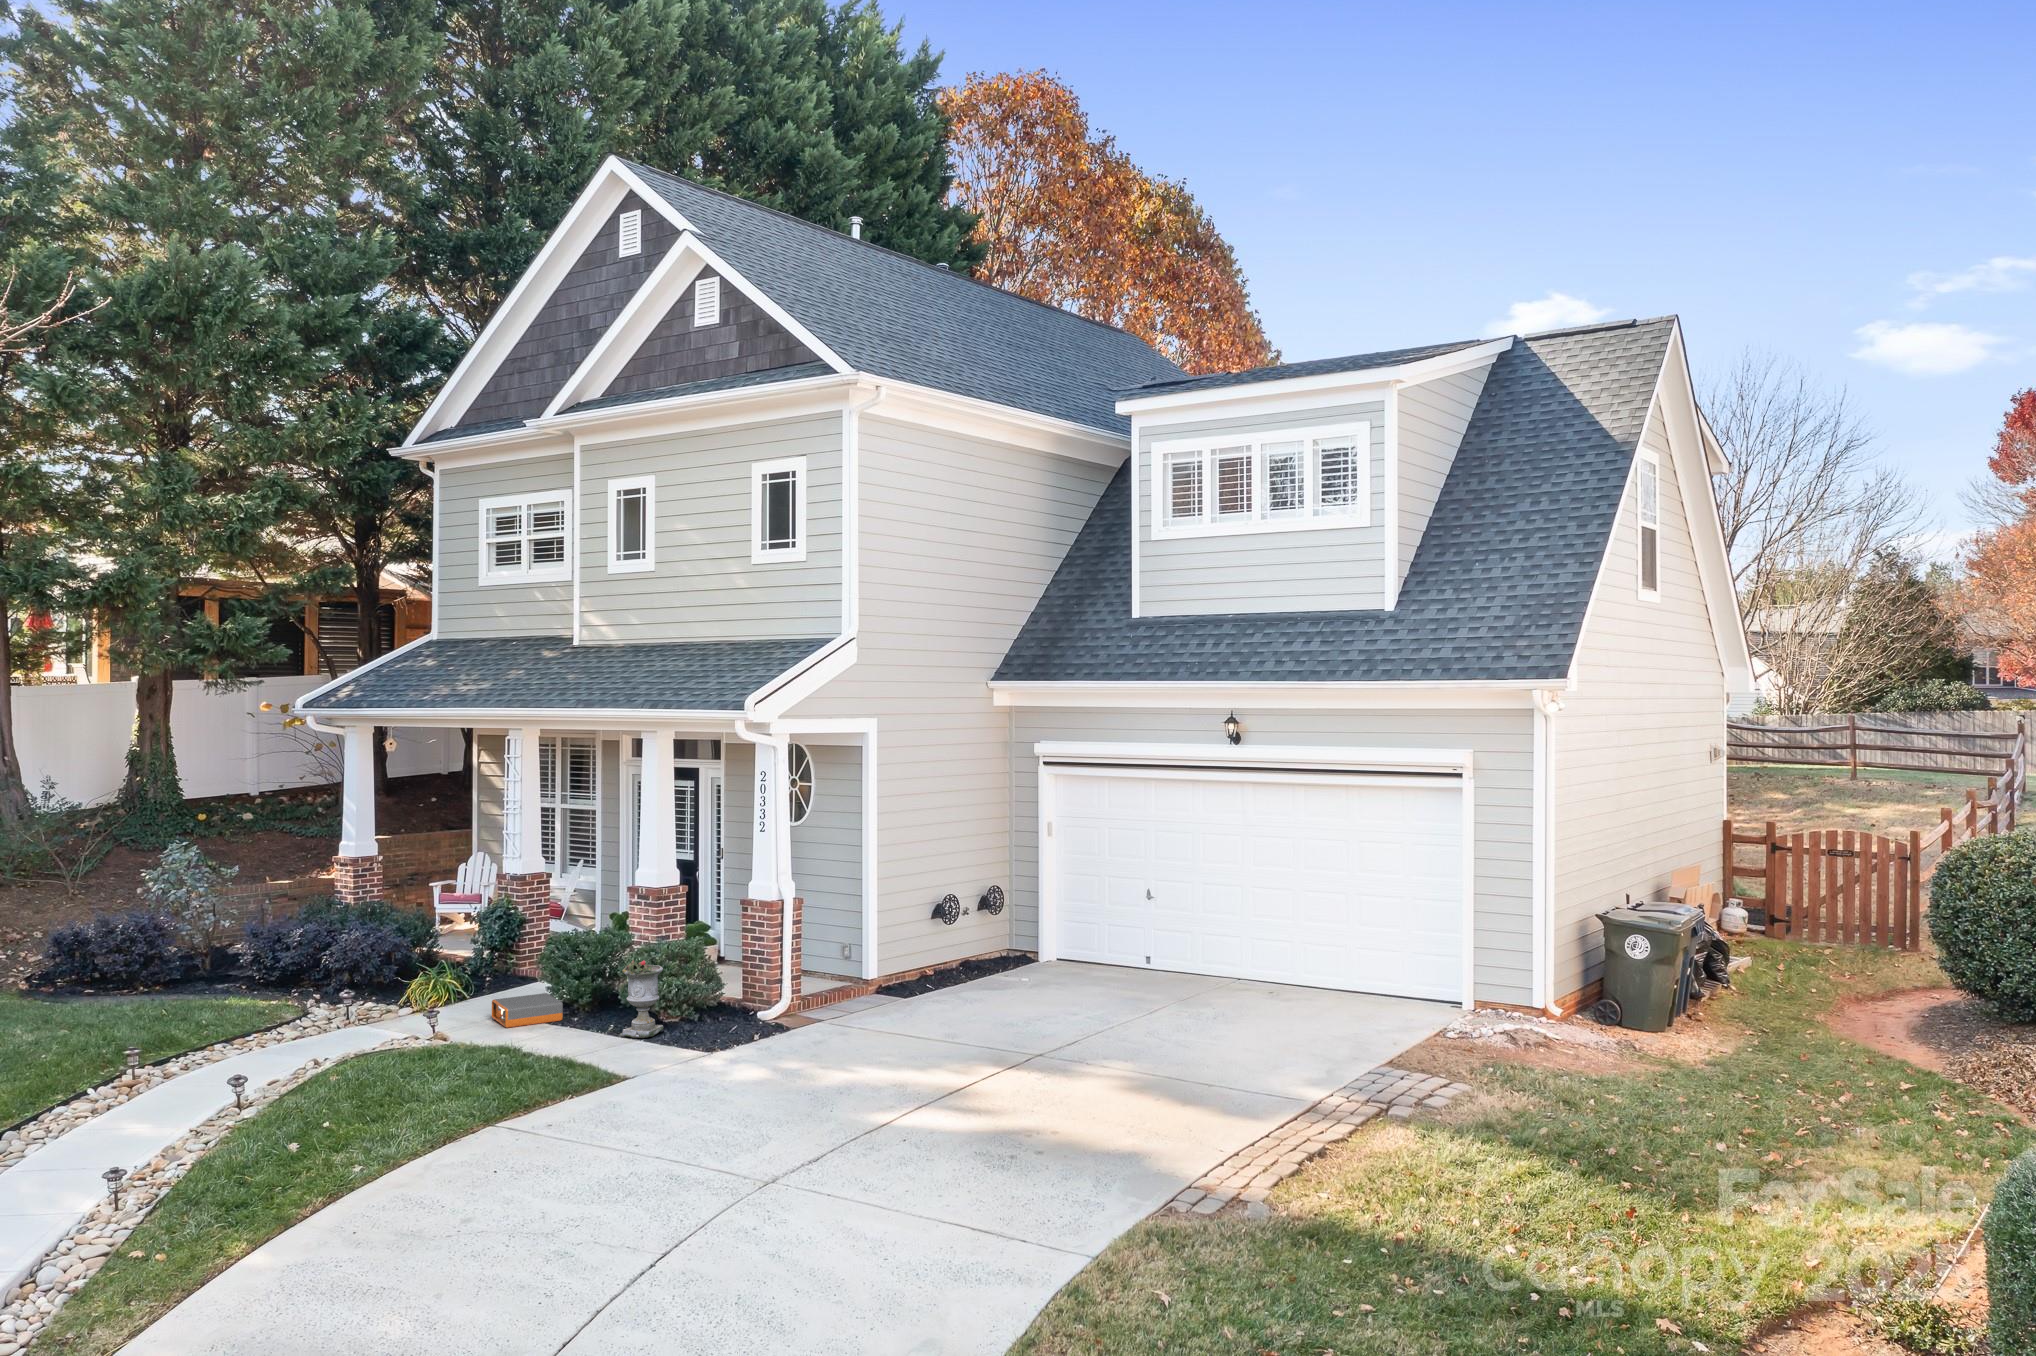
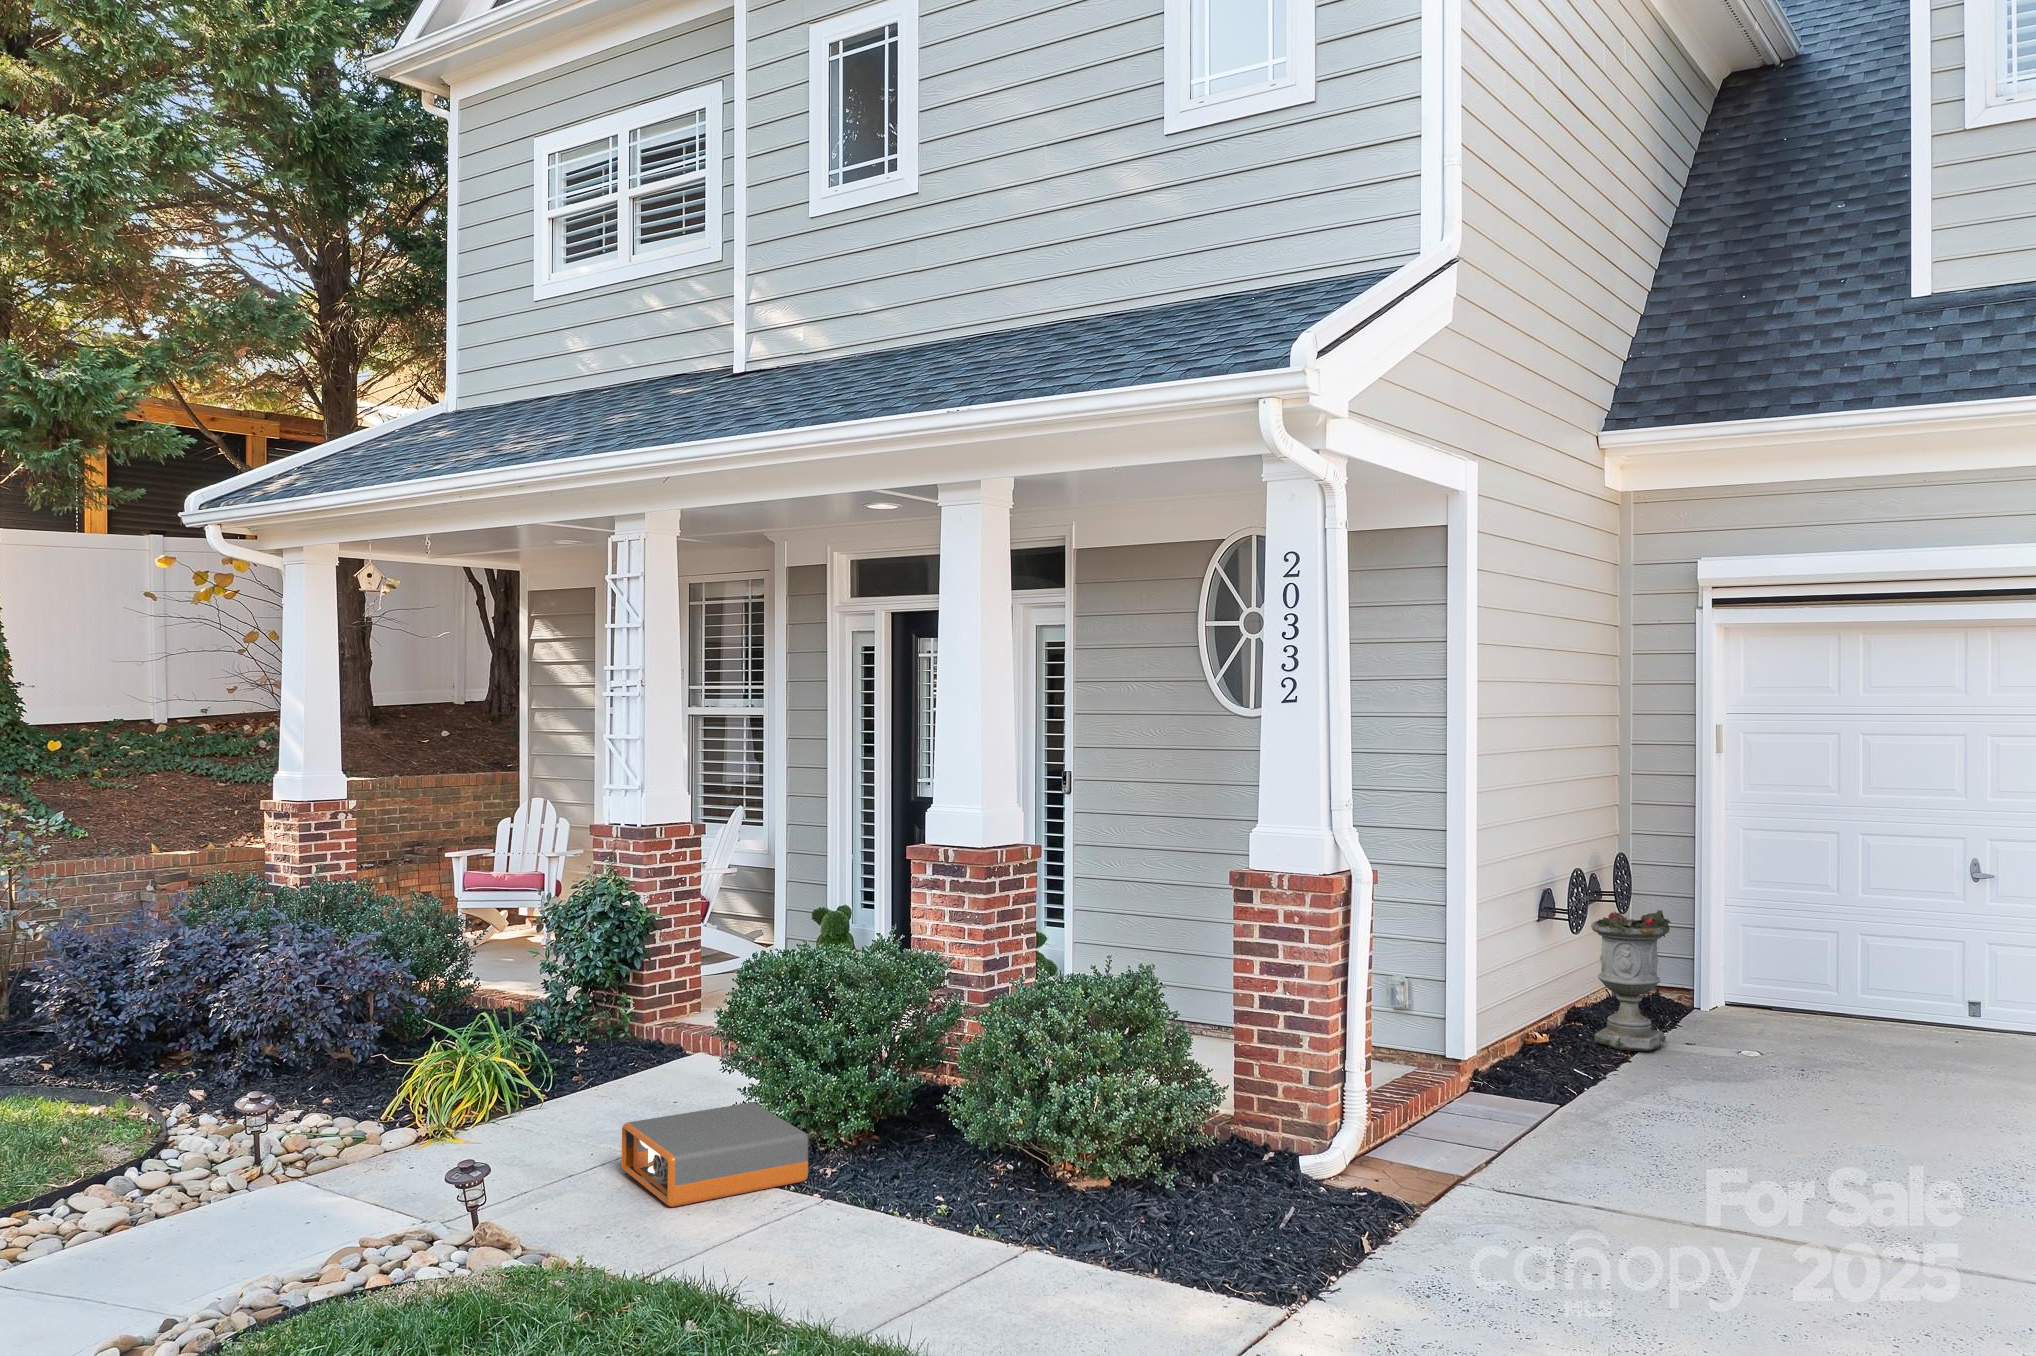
planter: present [622,959,663,1038] -> present [1591,910,1671,1051]

